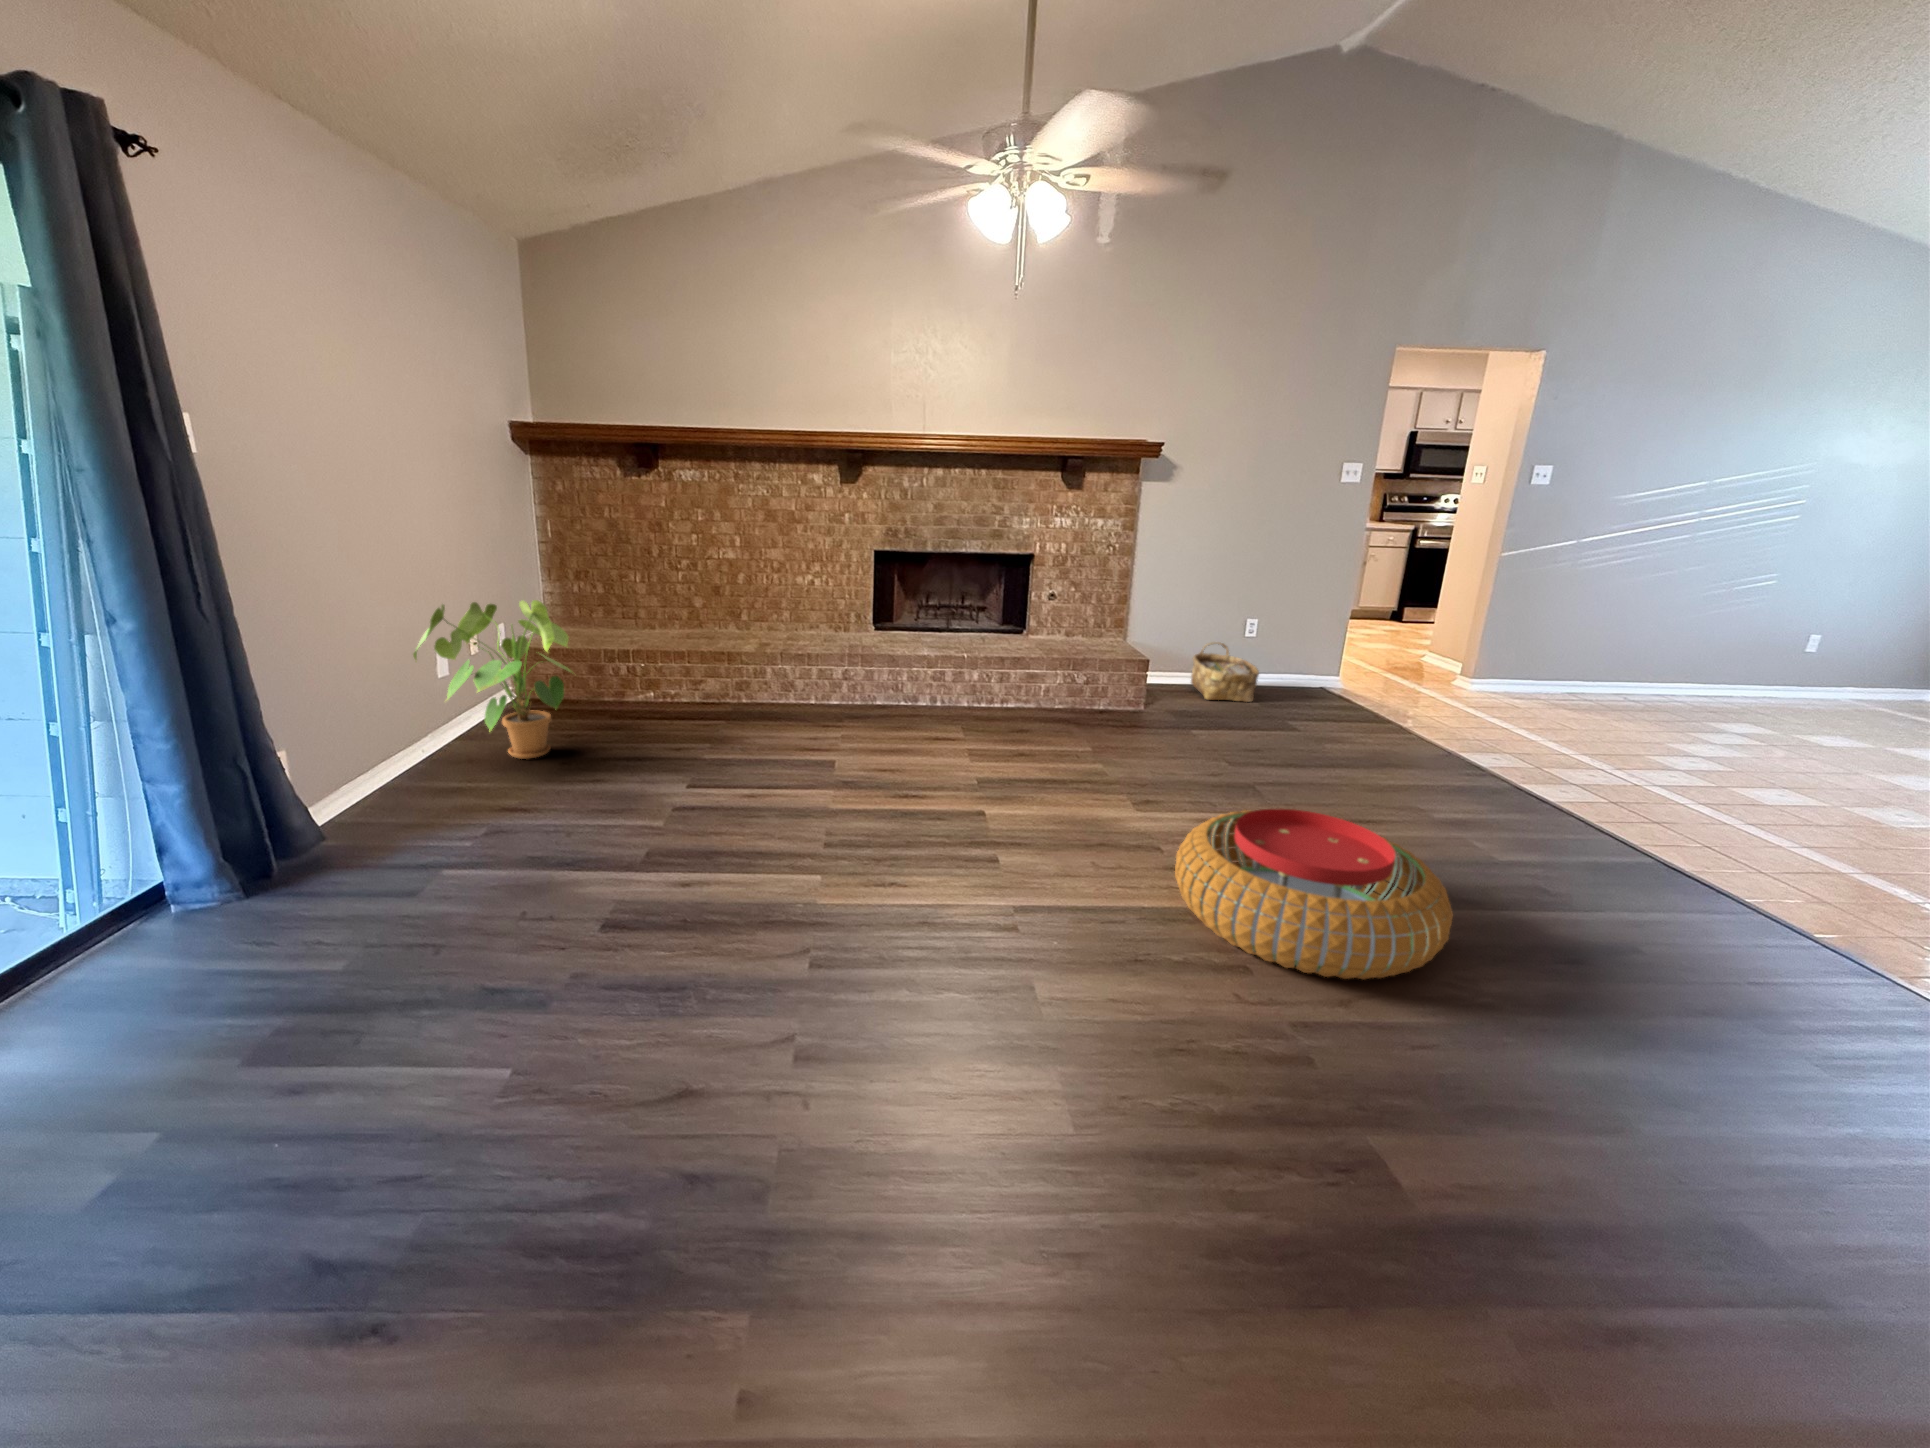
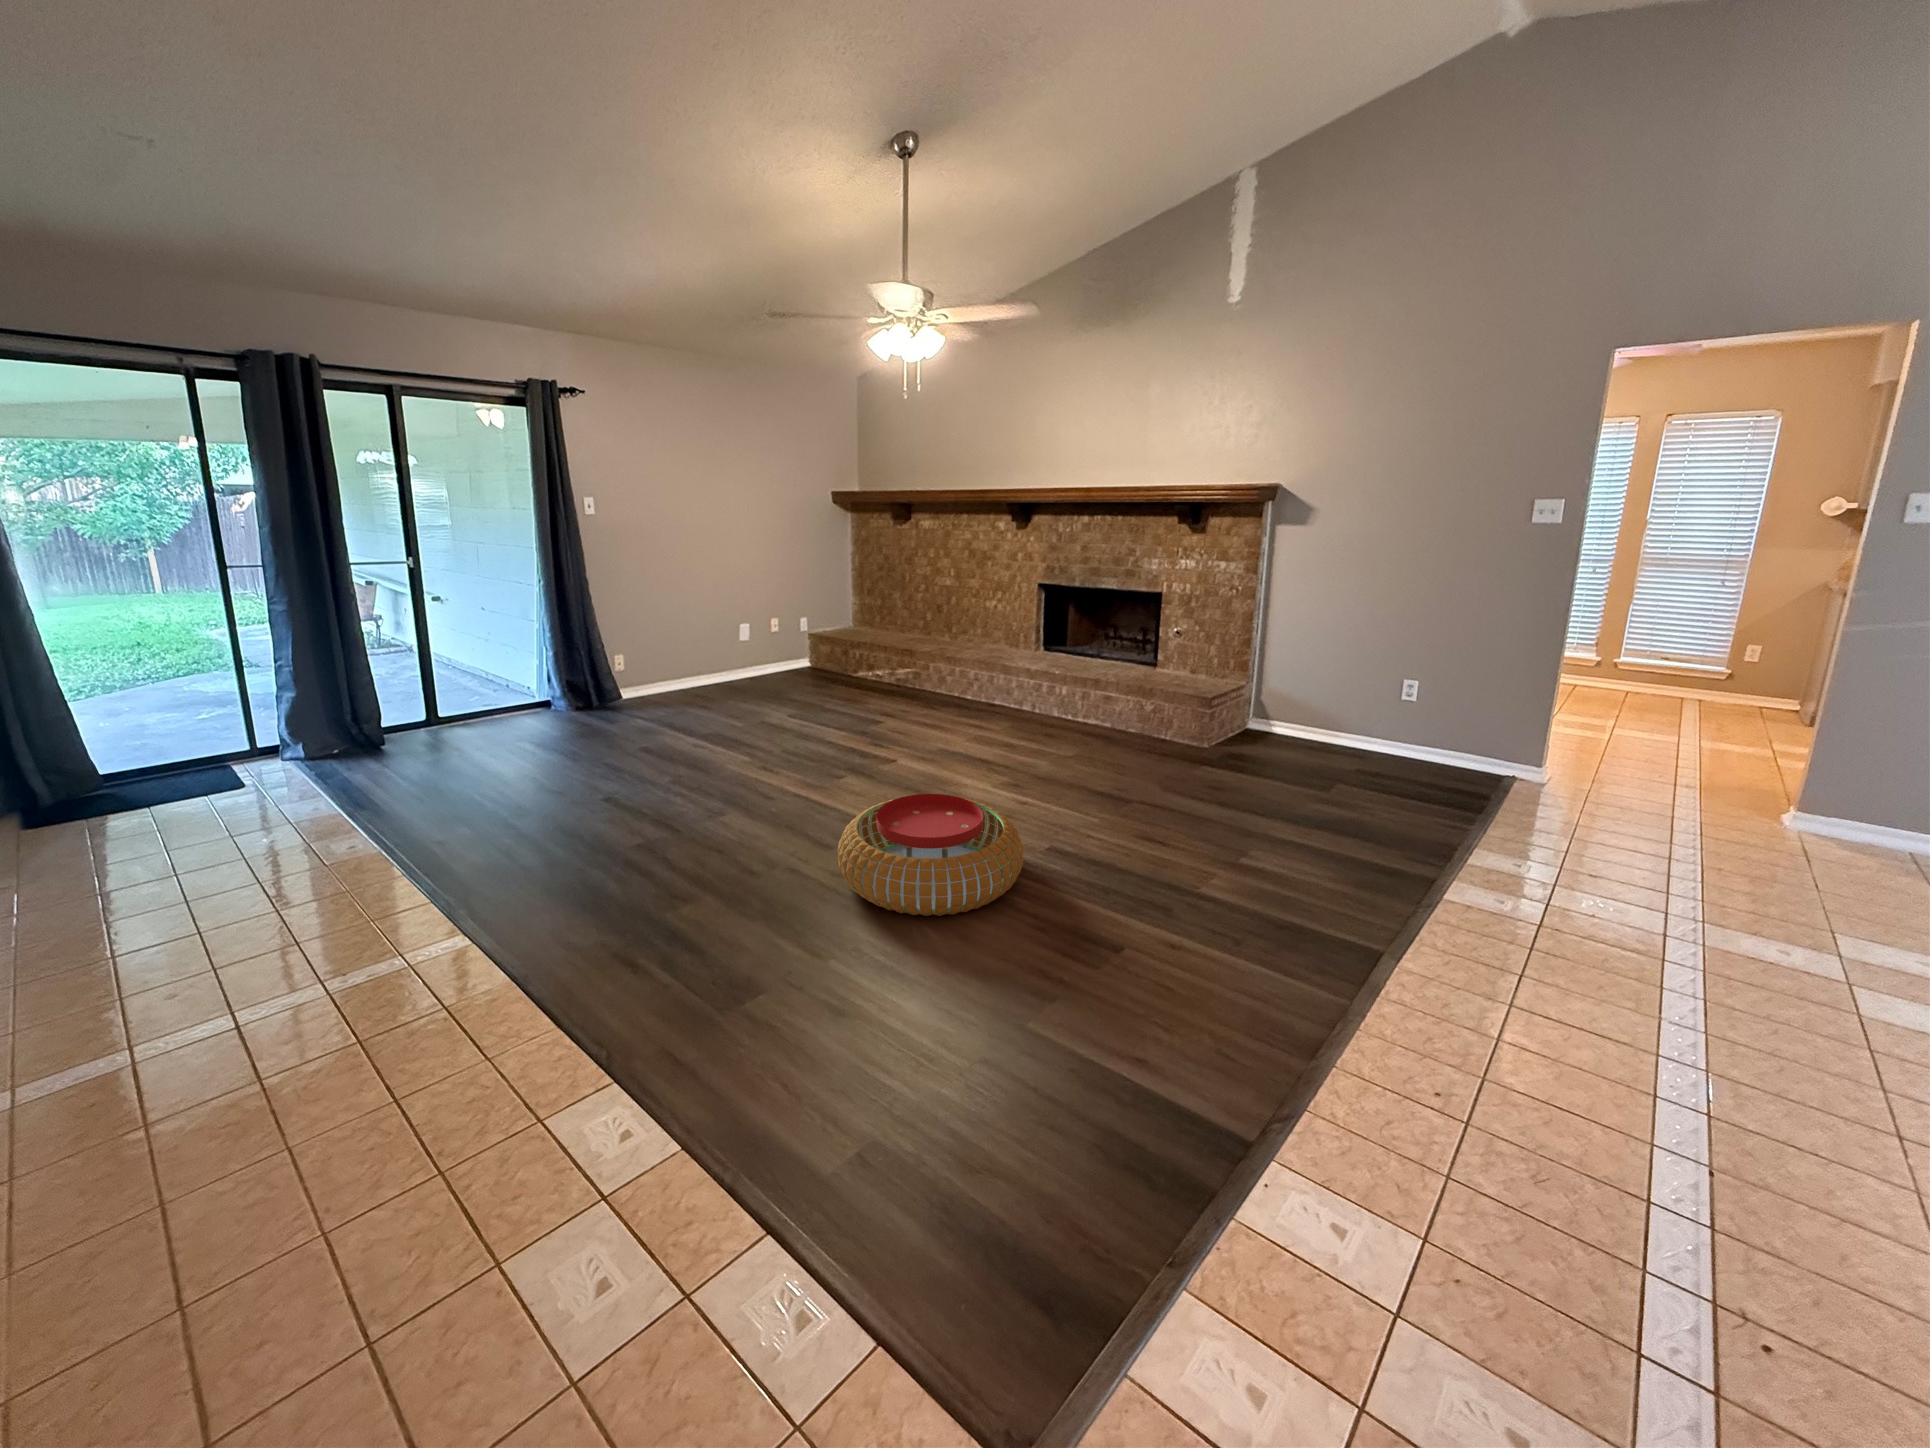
house plant: present [413,600,571,759] -> none [717,604,809,696]
woven basket: present [1191,642,1259,702] -> none [1301,697,1378,764]

